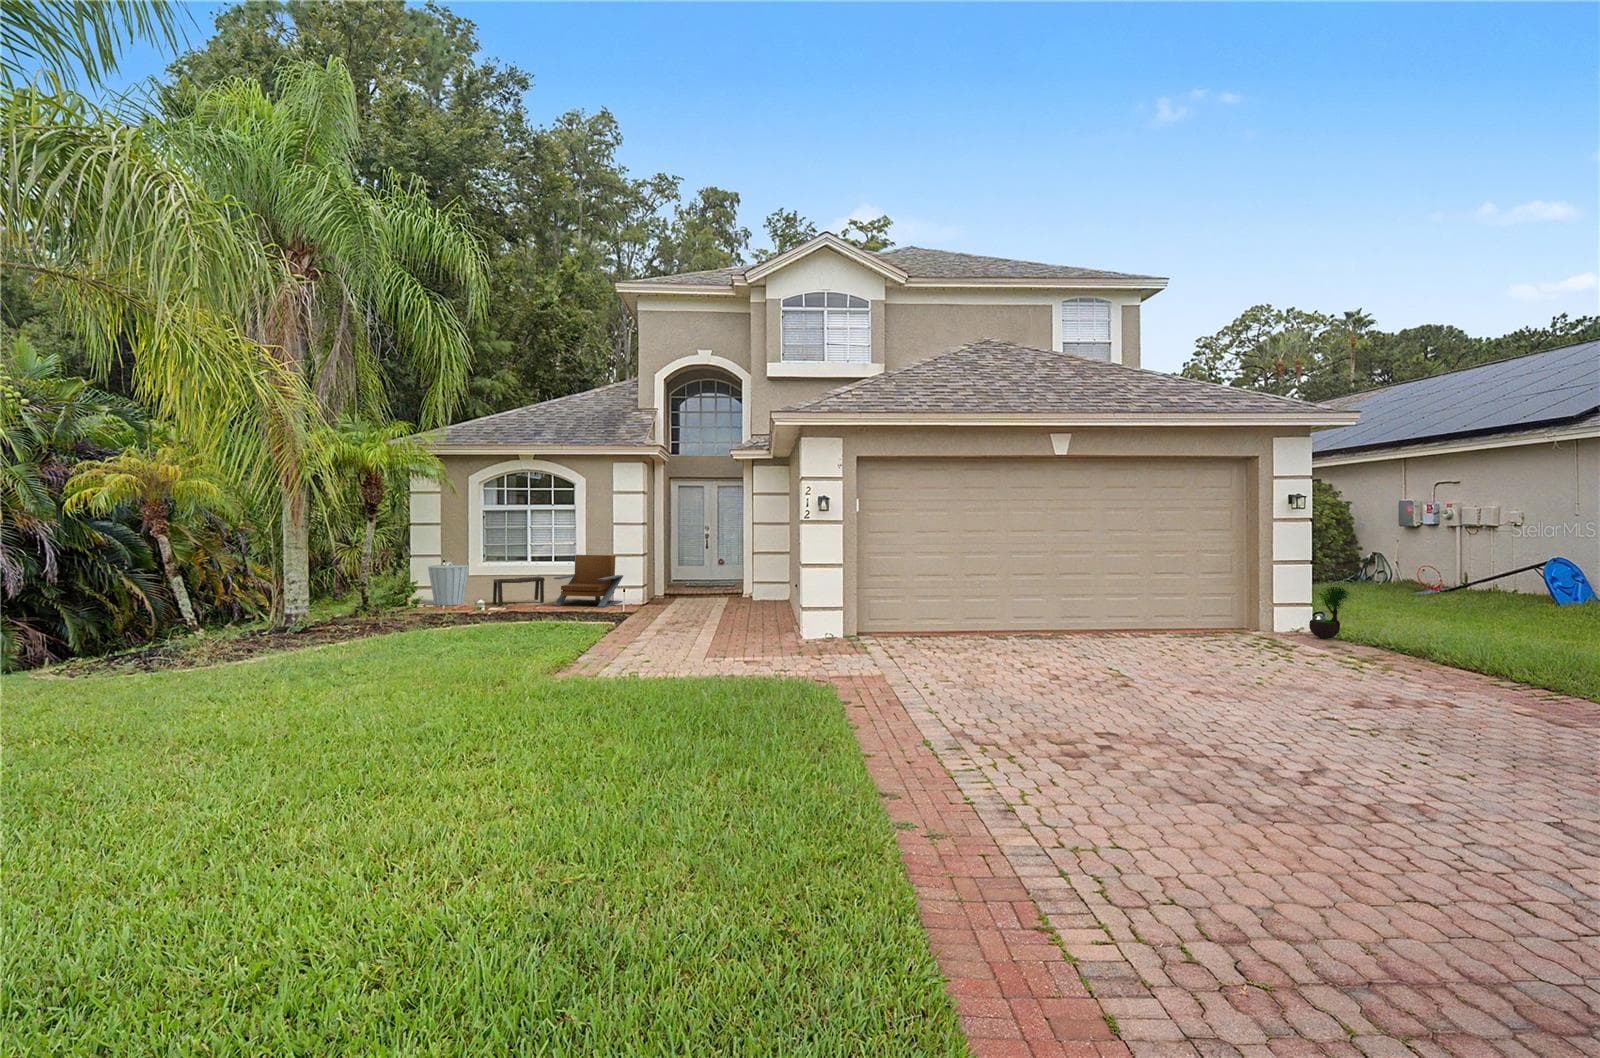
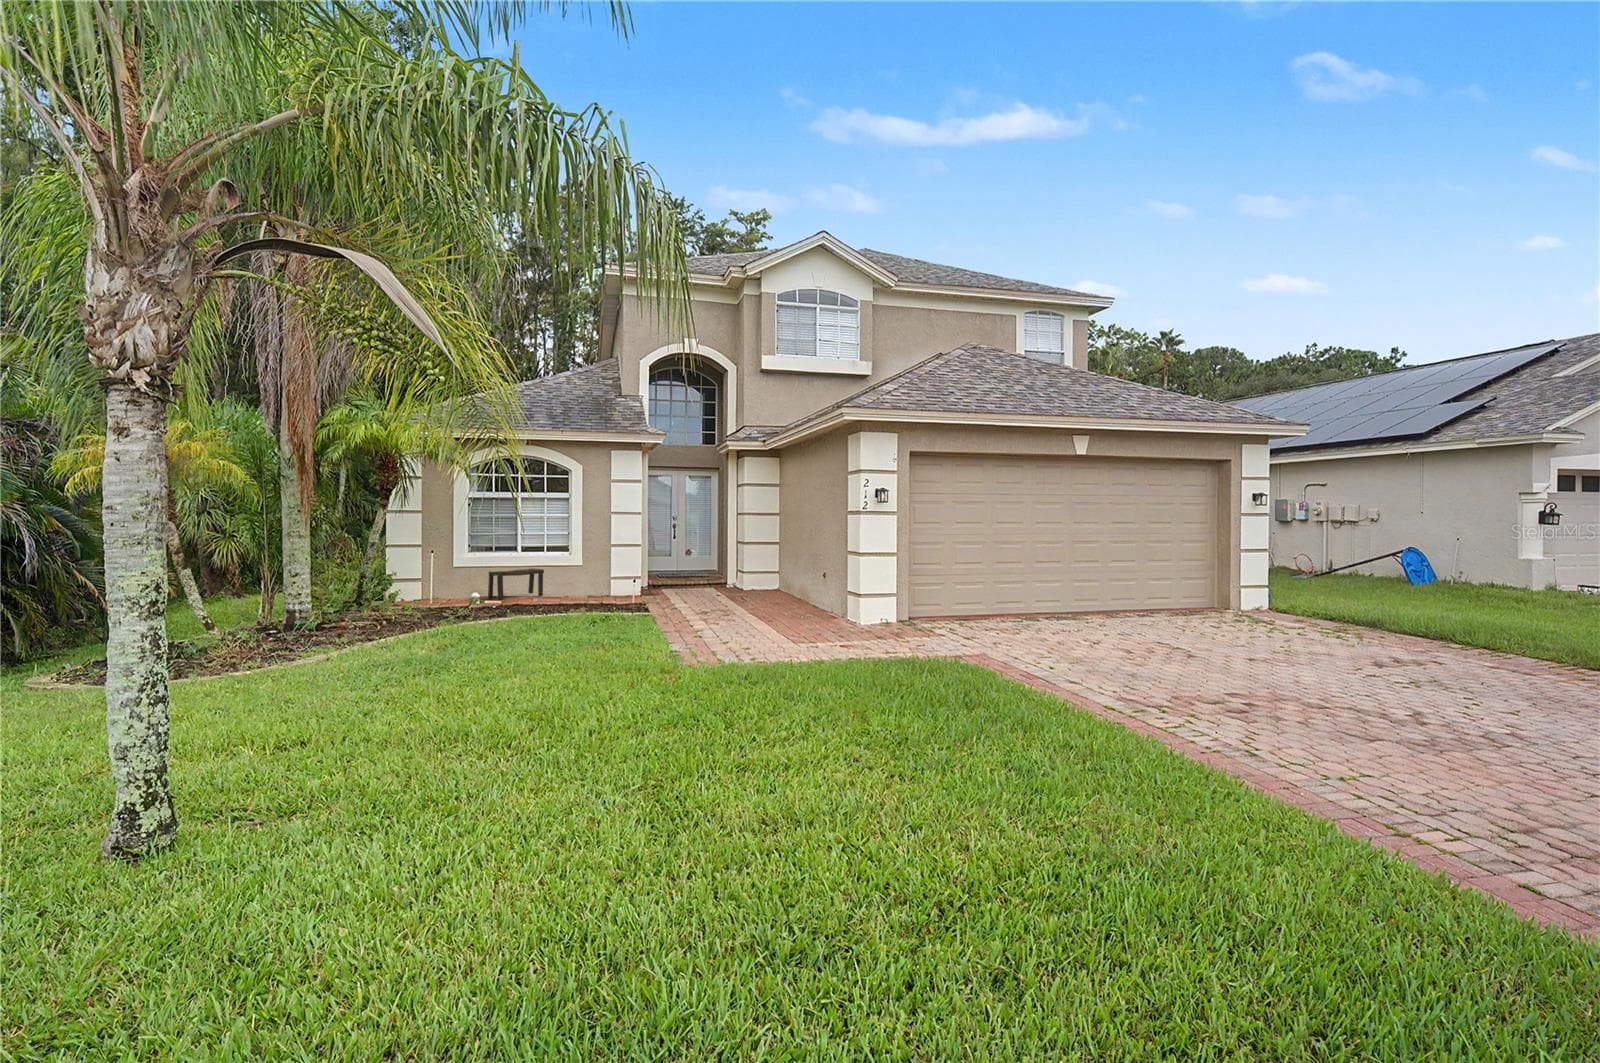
lounge chair: present [554,555,623,607] -> none [561,545,626,599]
trash can: present [428,562,469,605] -> none [414,553,459,601]
potted tree: present [1309,584,1349,639] -> none [1261,564,1296,612]

